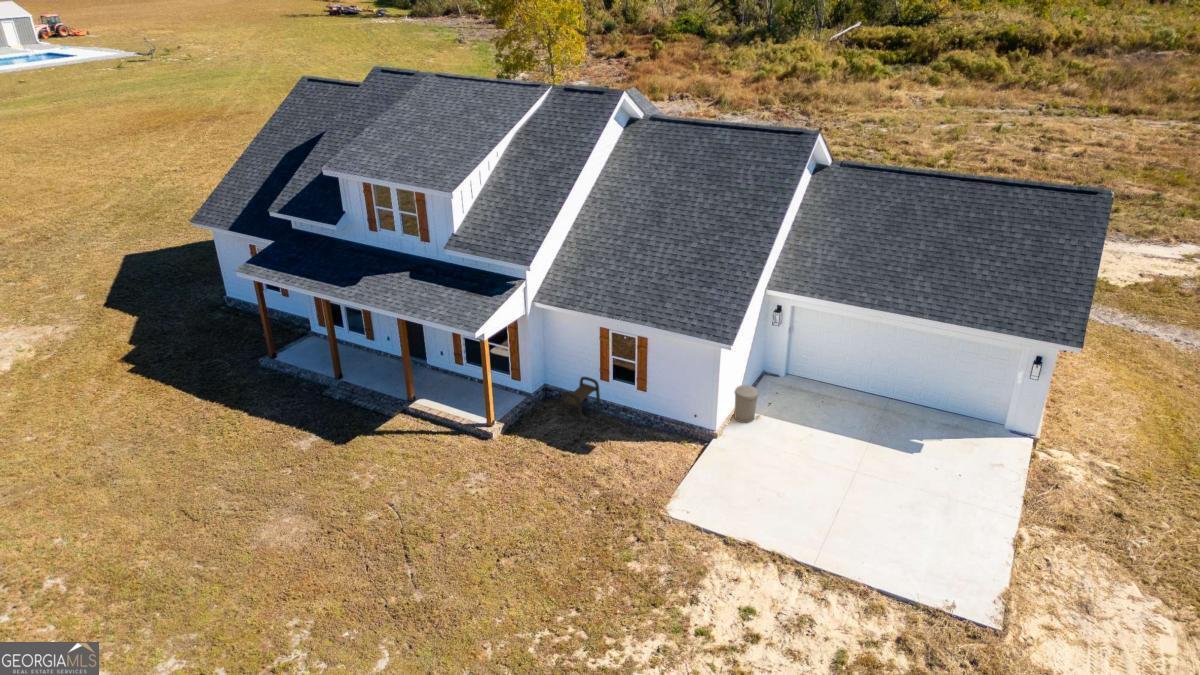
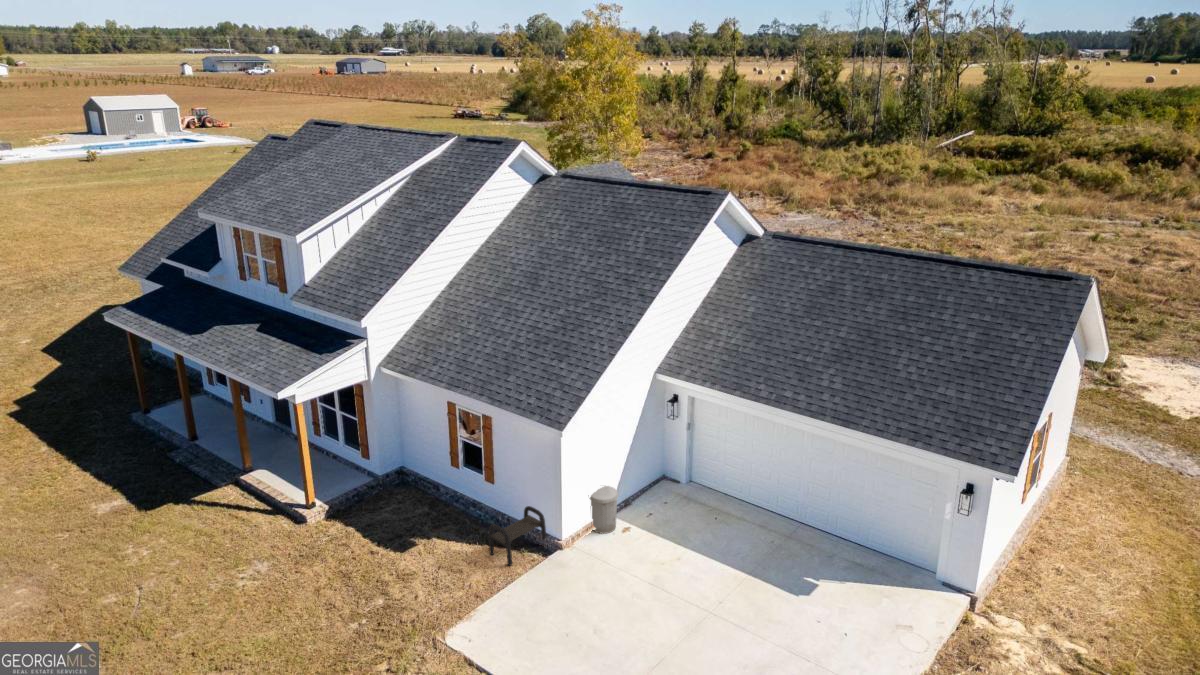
bench: present [561,377,600,421] -> present [489,506,546,566]

